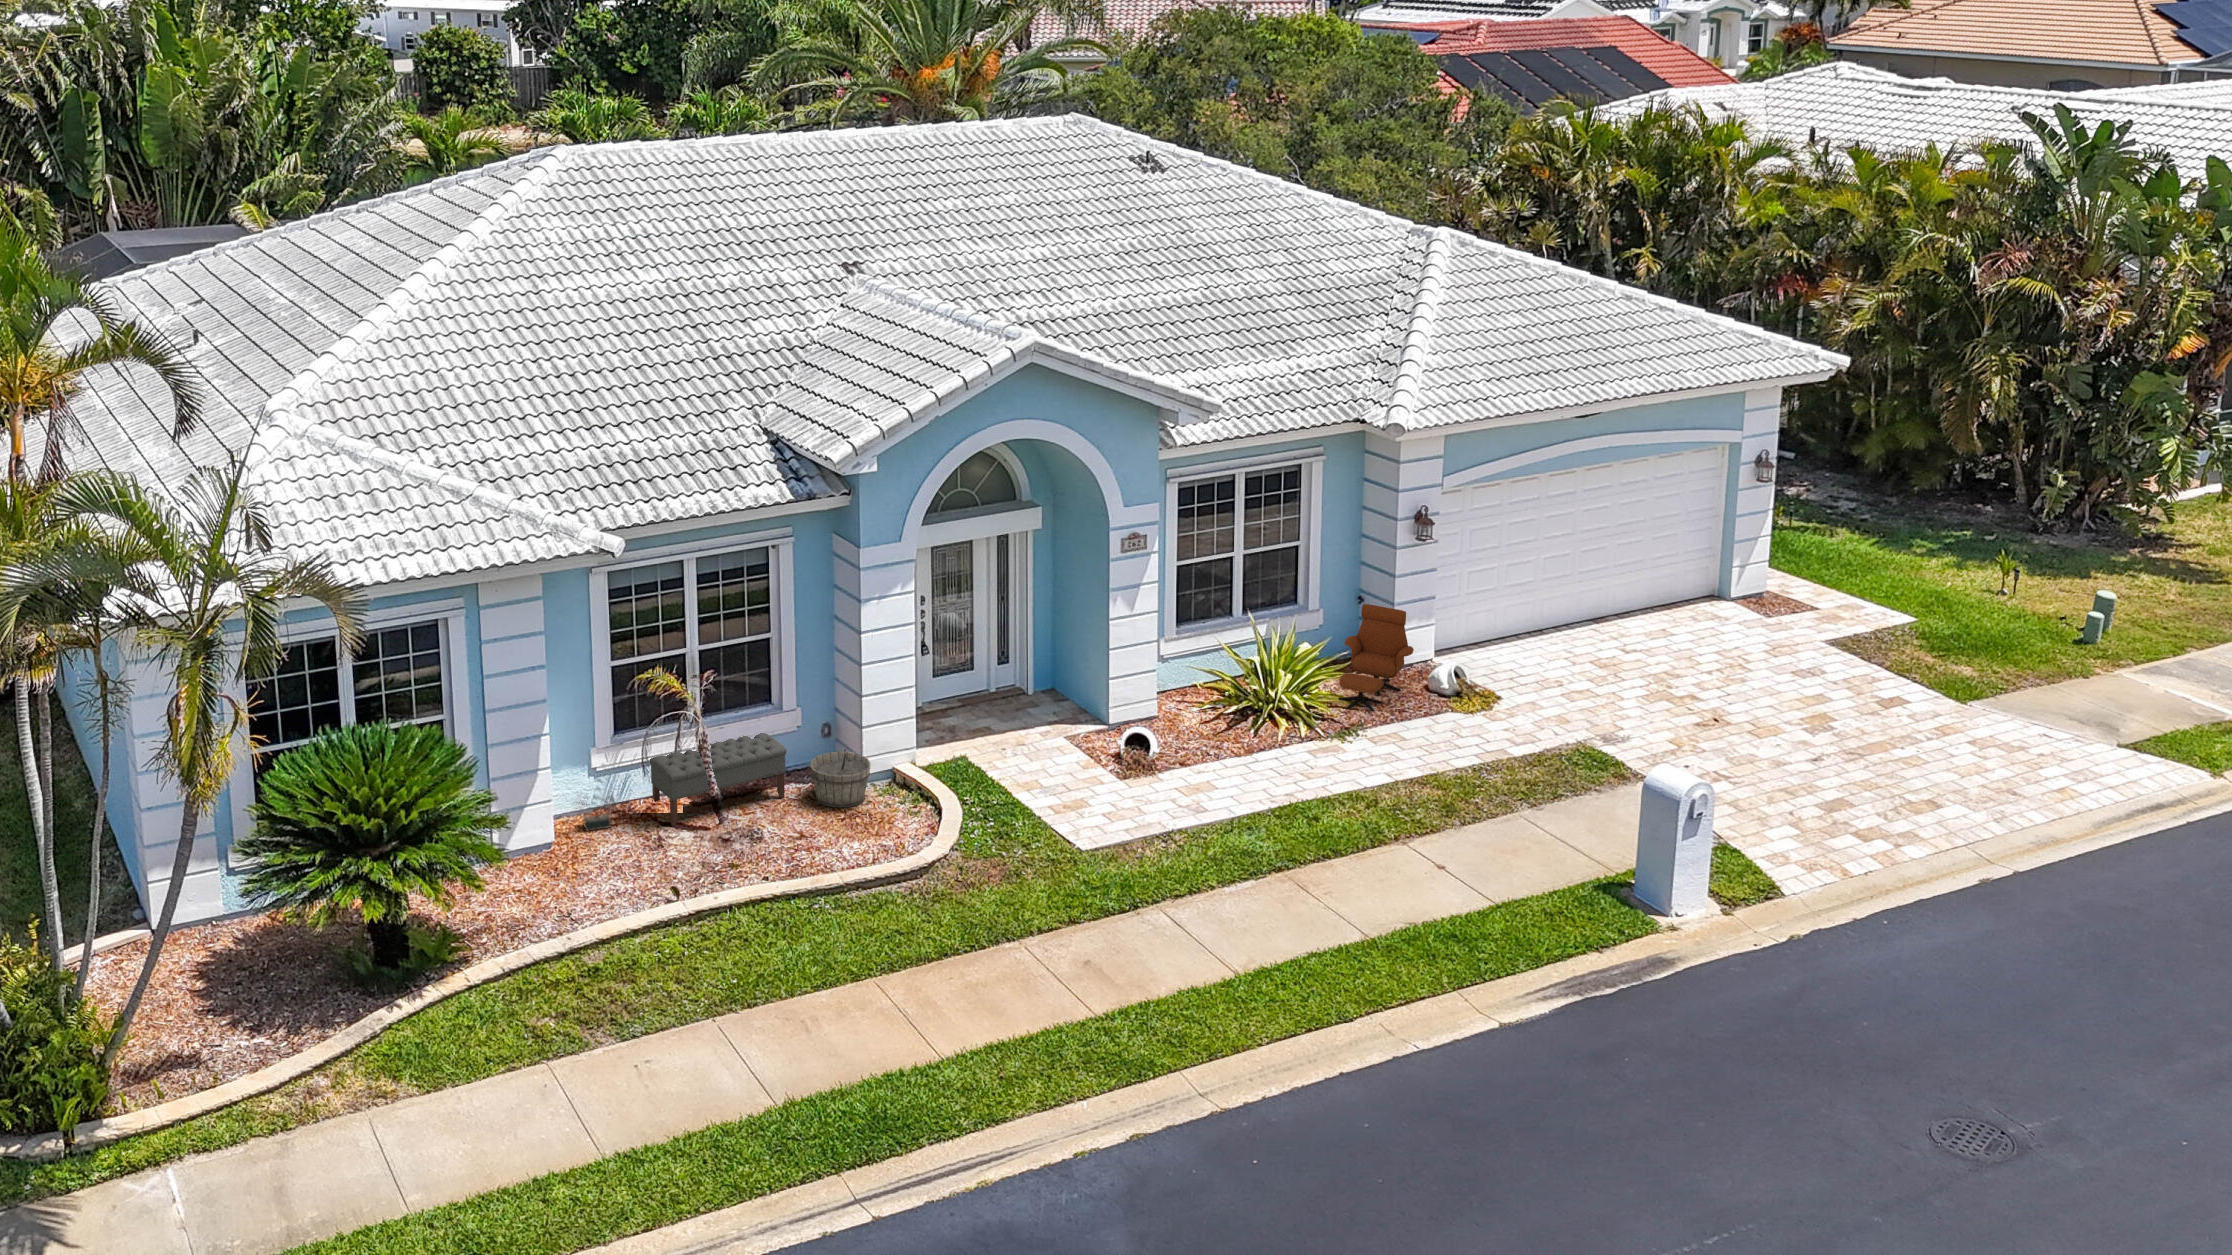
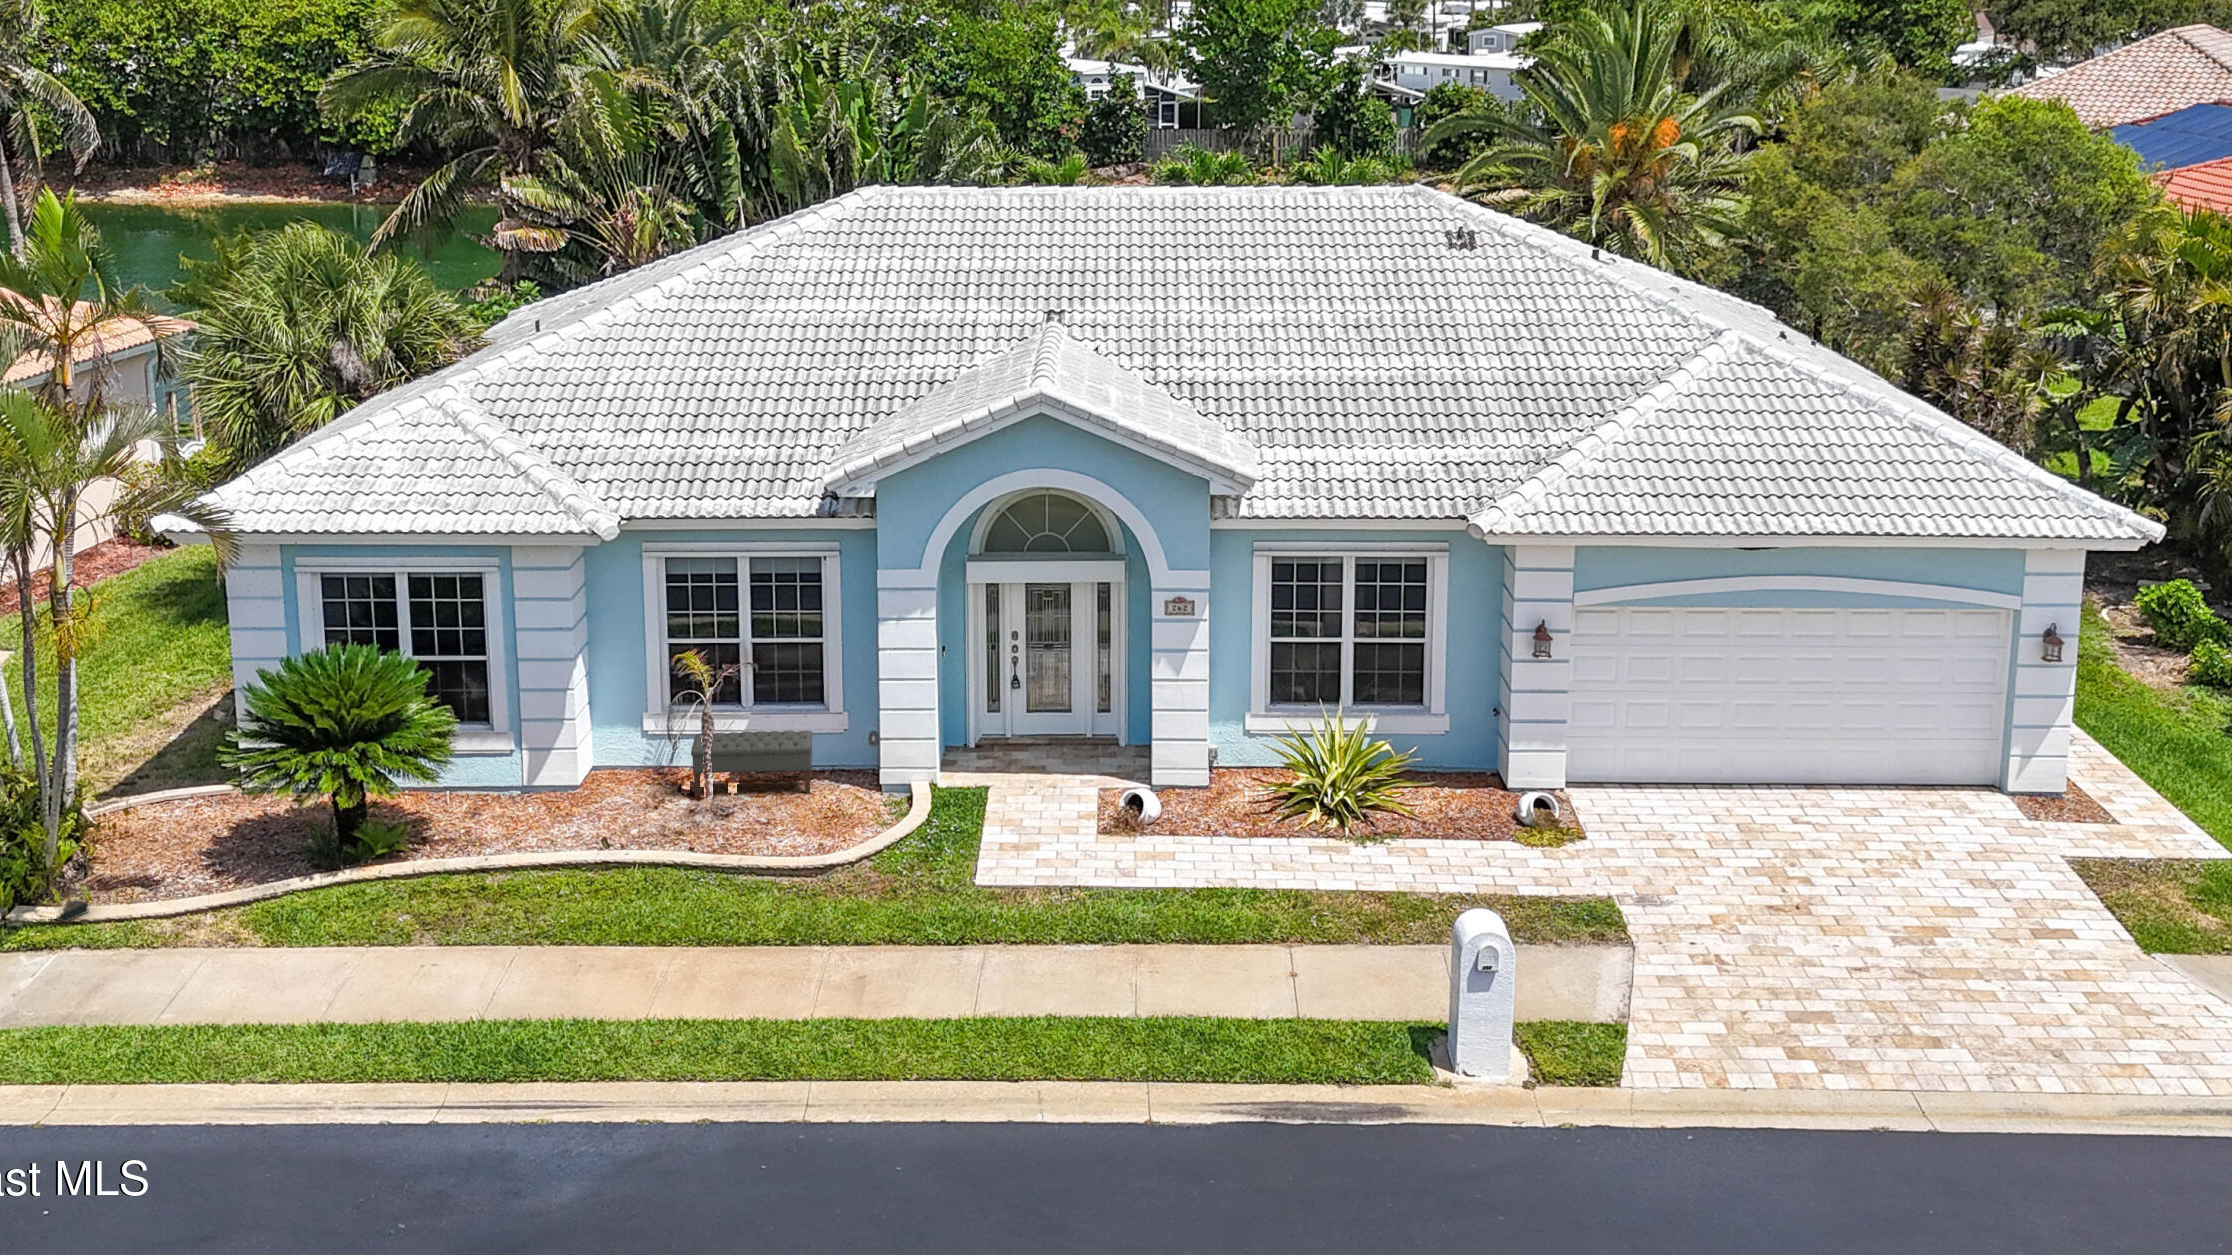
lounge chair: present [1339,604,1414,711] -> none [1420,715,1517,826]
wooden bucket: present [810,749,870,808] -> none [824,757,883,811]
decorative plant: present [572,795,613,831] -> present [43,886,88,922]

